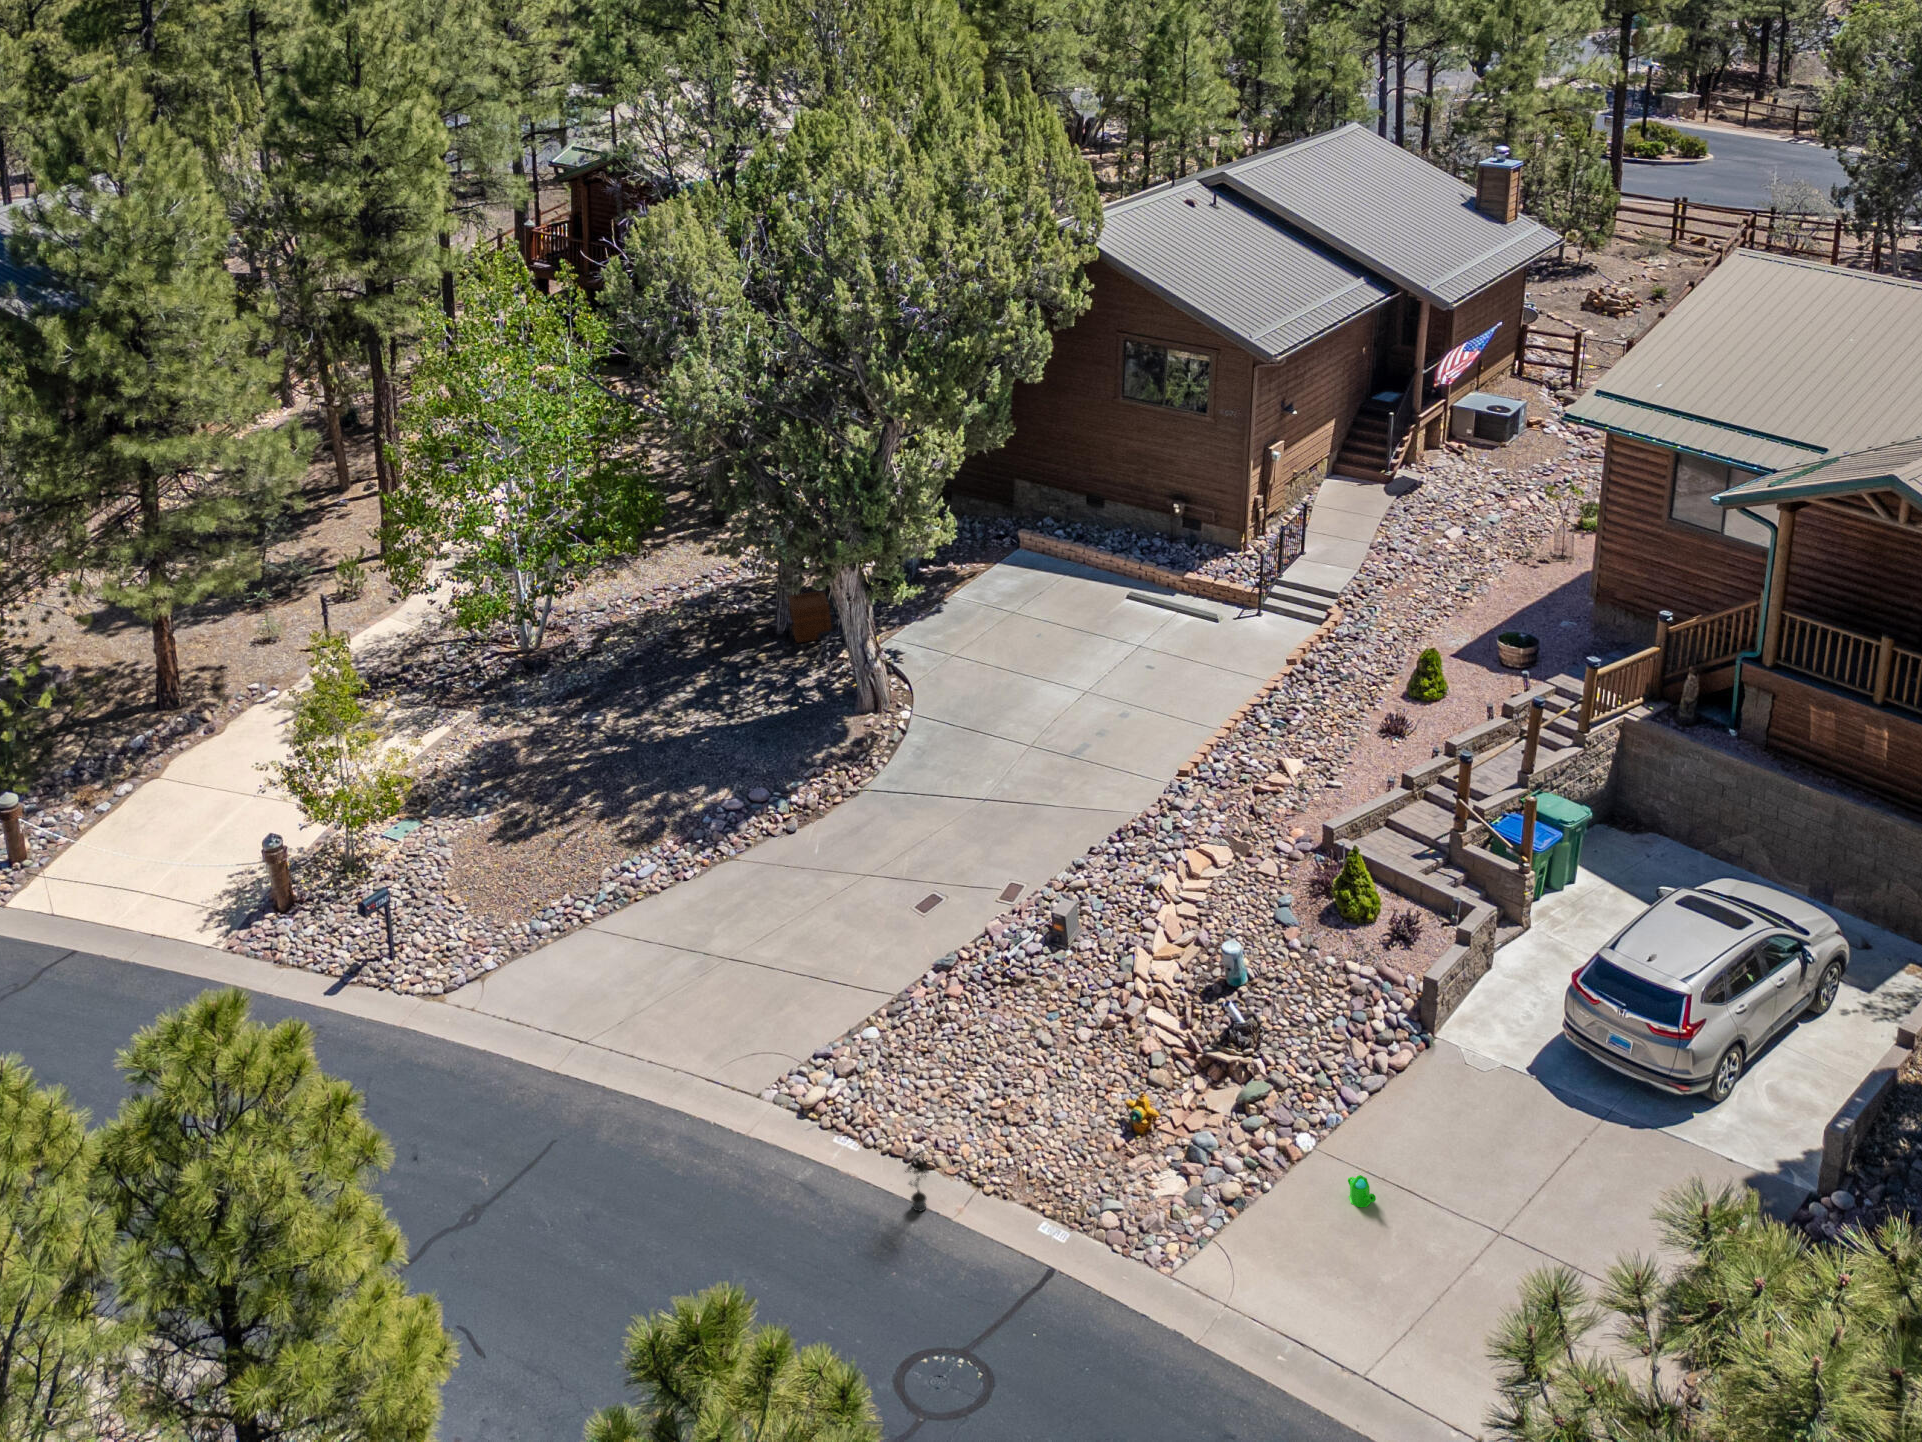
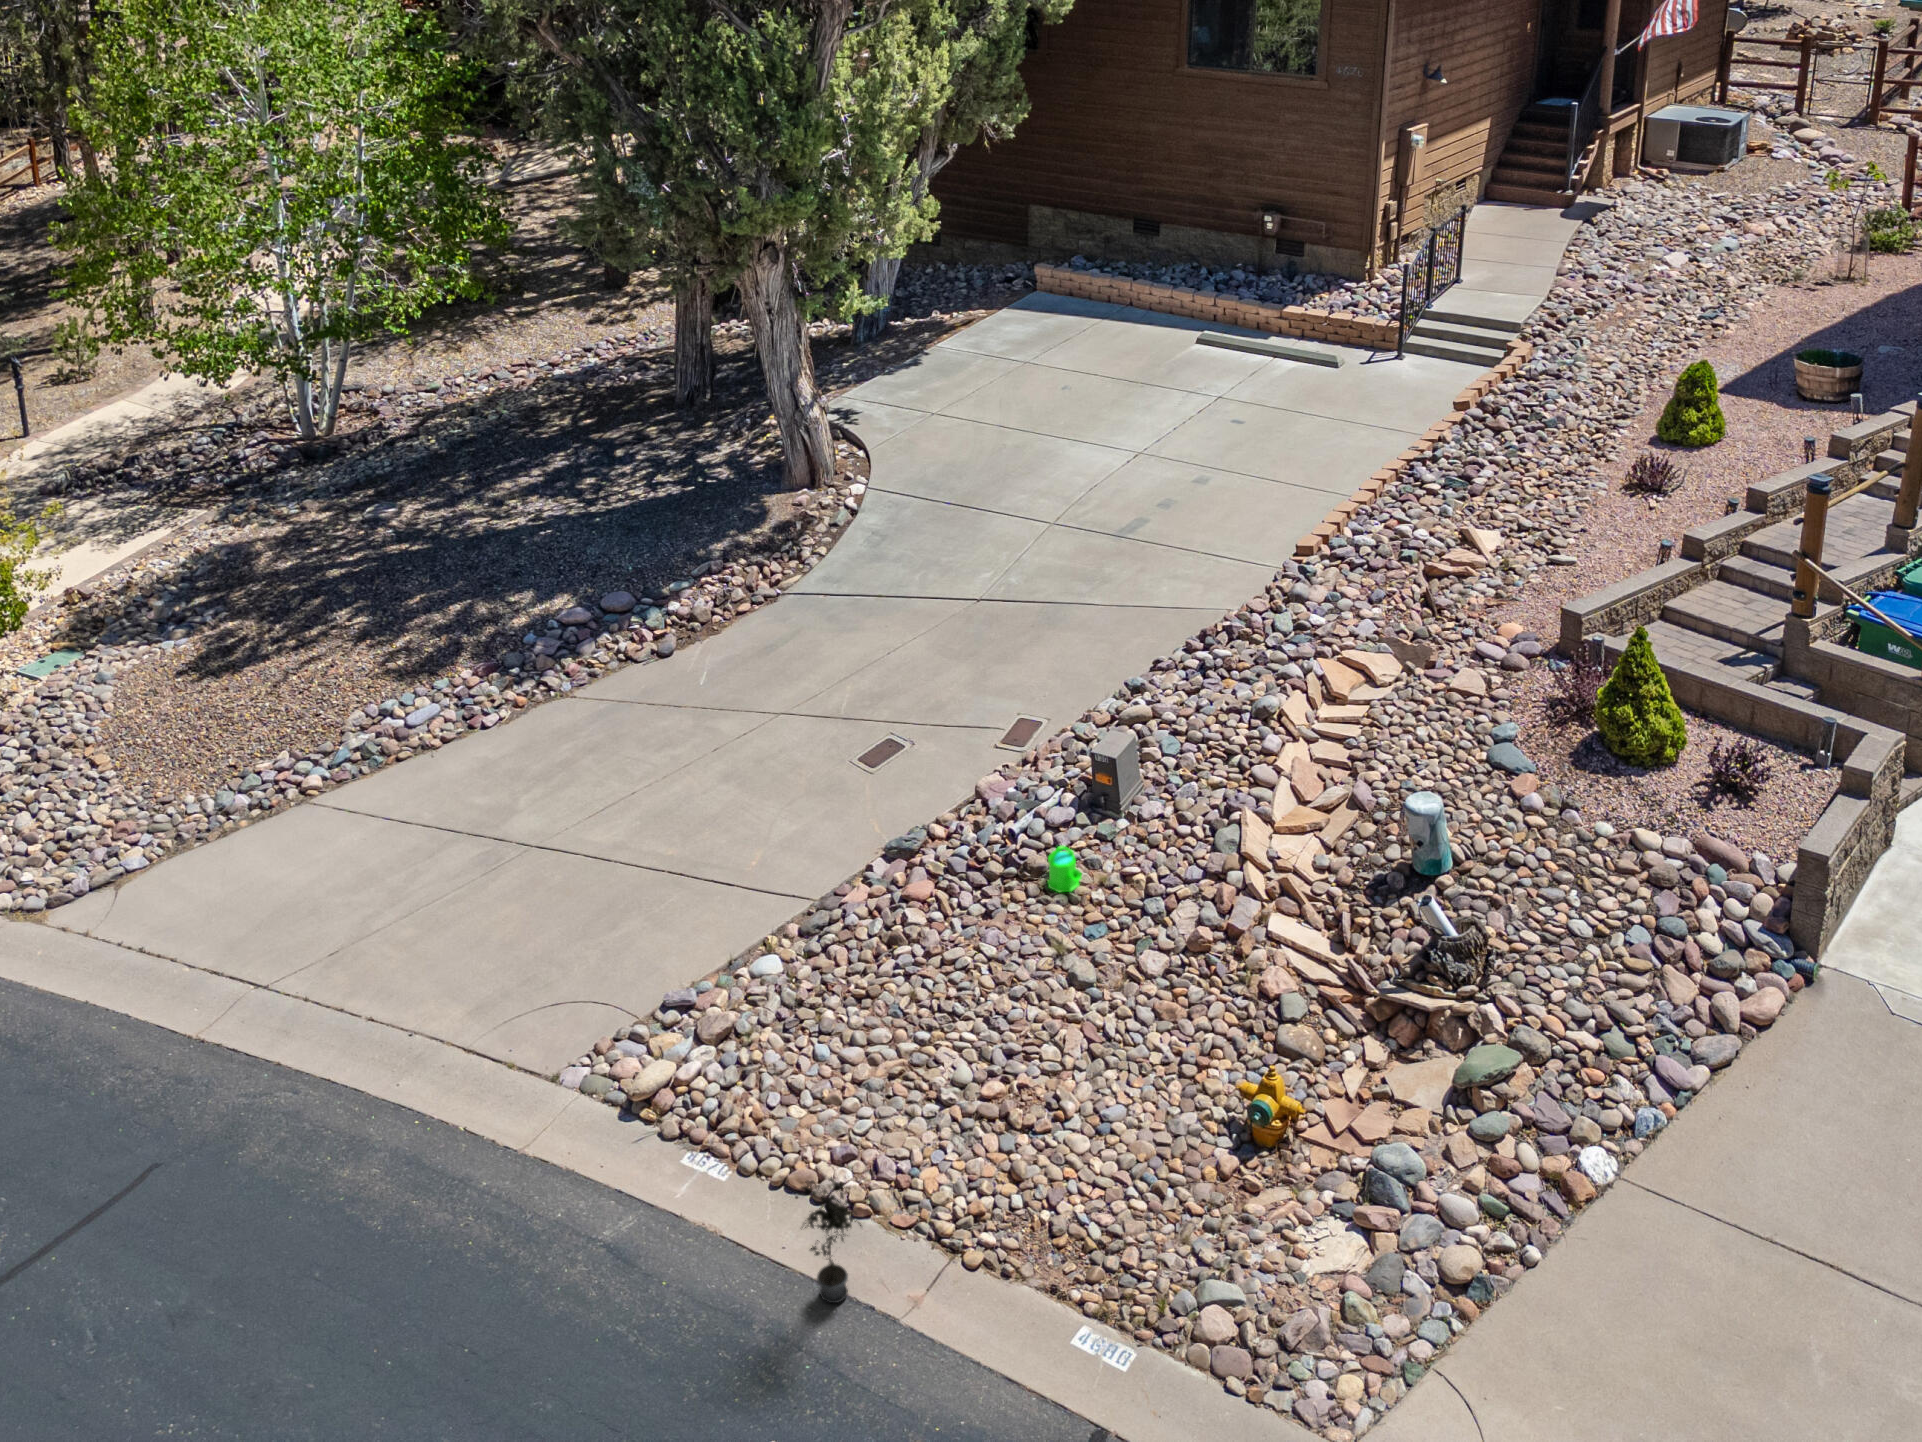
wooden crate: present [788,592,831,643] -> none [693,340,758,414]
watering can: present [1348,1175,1376,1207] -> present [1047,845,1082,892]

